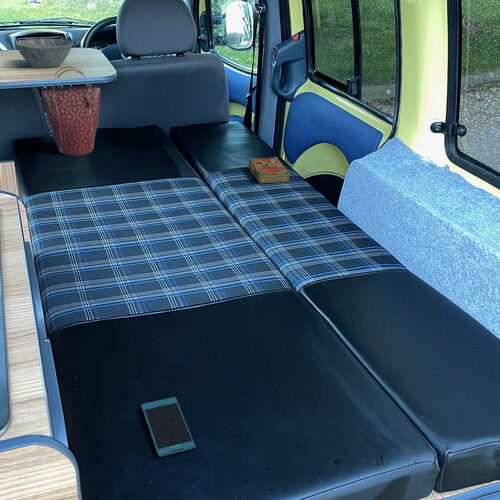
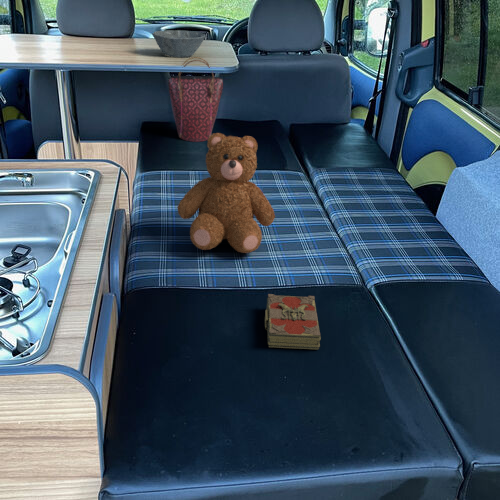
teddy bear: none [86,149,192,275] -> present [177,133,275,253]
book: present [249,157,289,183] -> present [265,294,321,349]
smartphone: present [142,397,195,457] -> none [187,361,225,408]

